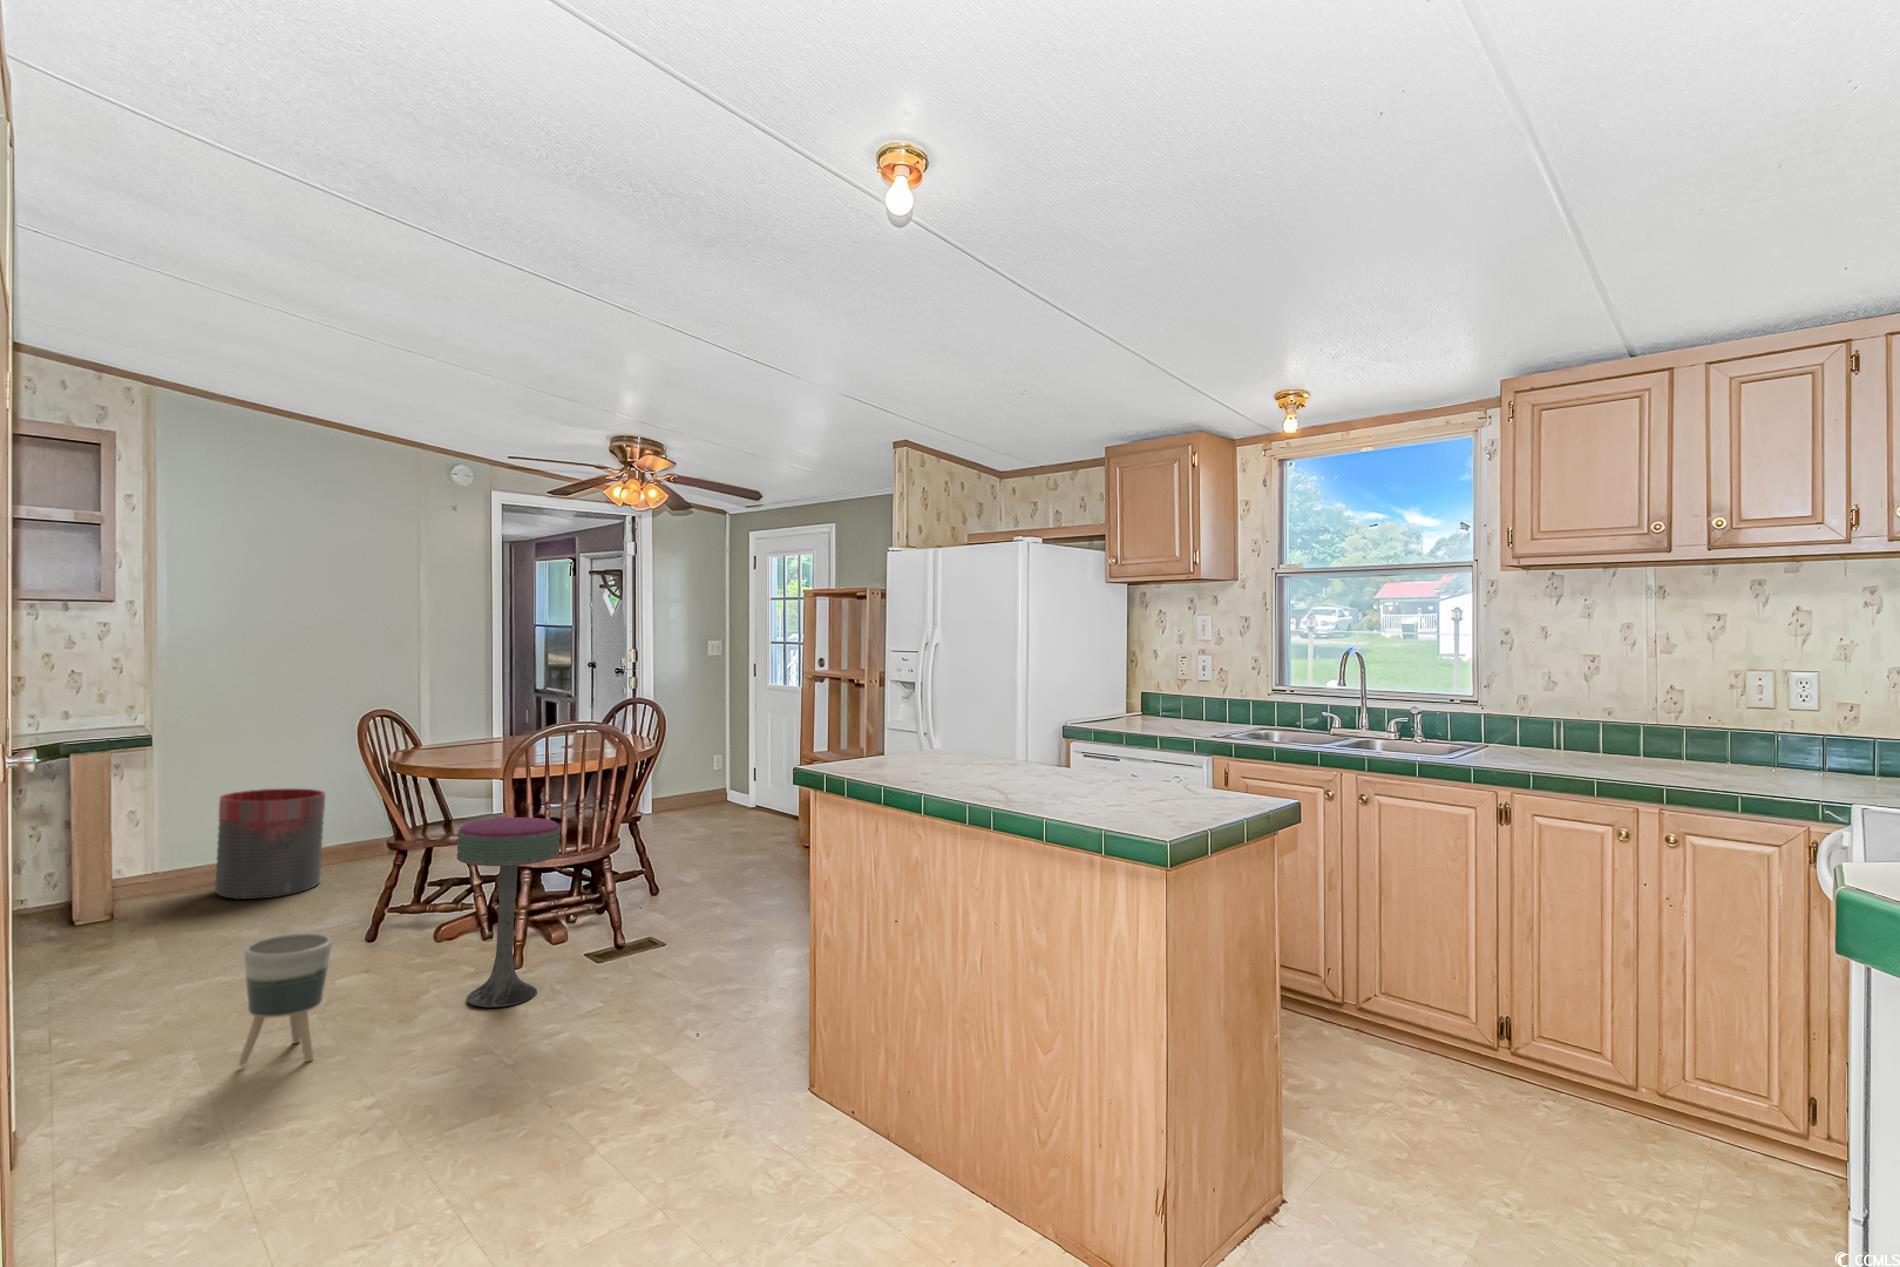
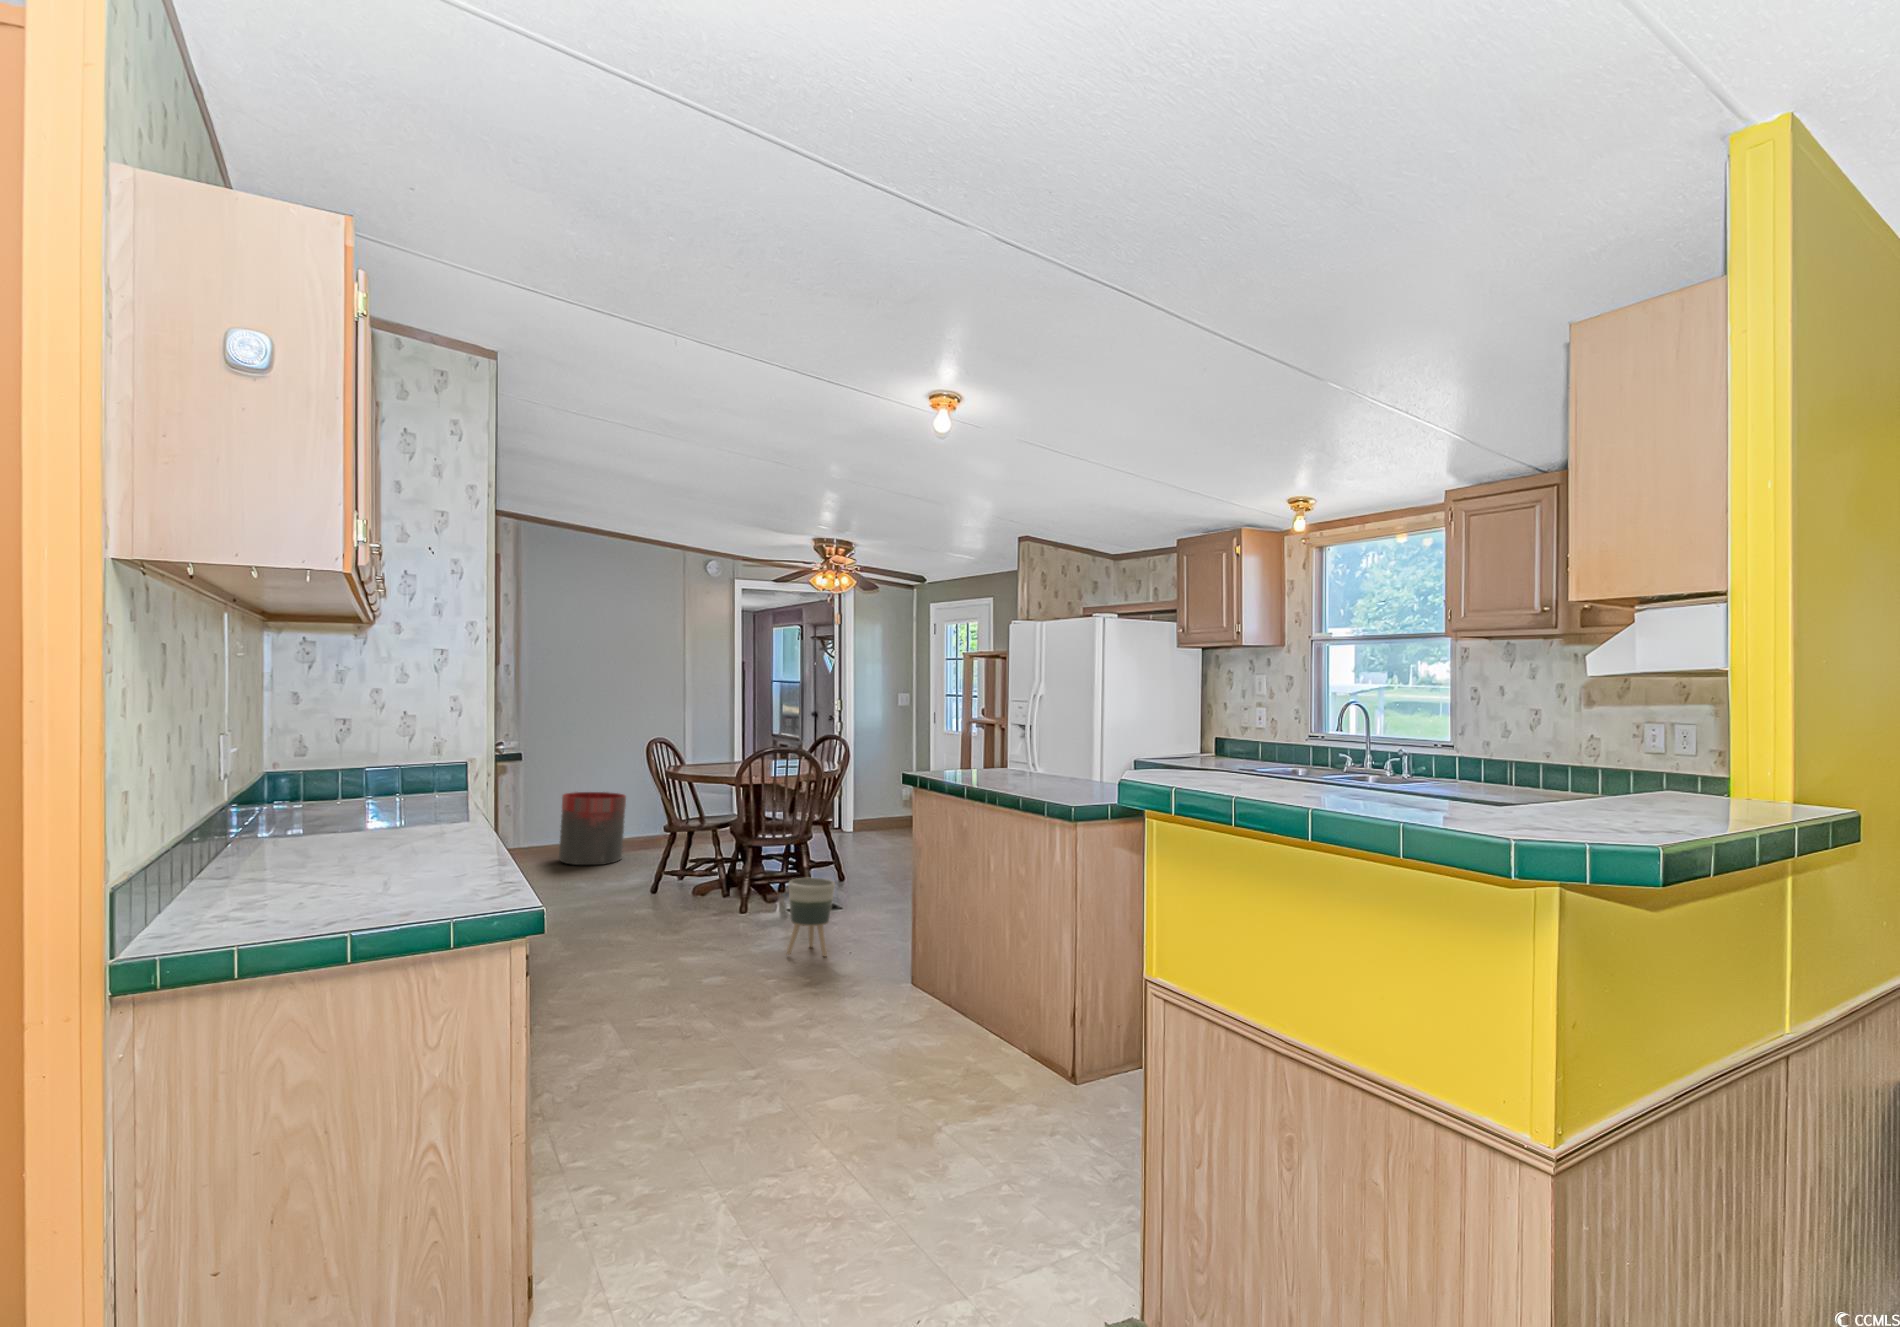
bar stool: present [457,817,561,1007] -> none [704,809,768,931]
planter: present [239,933,332,1066] -> present [787,878,835,957]

